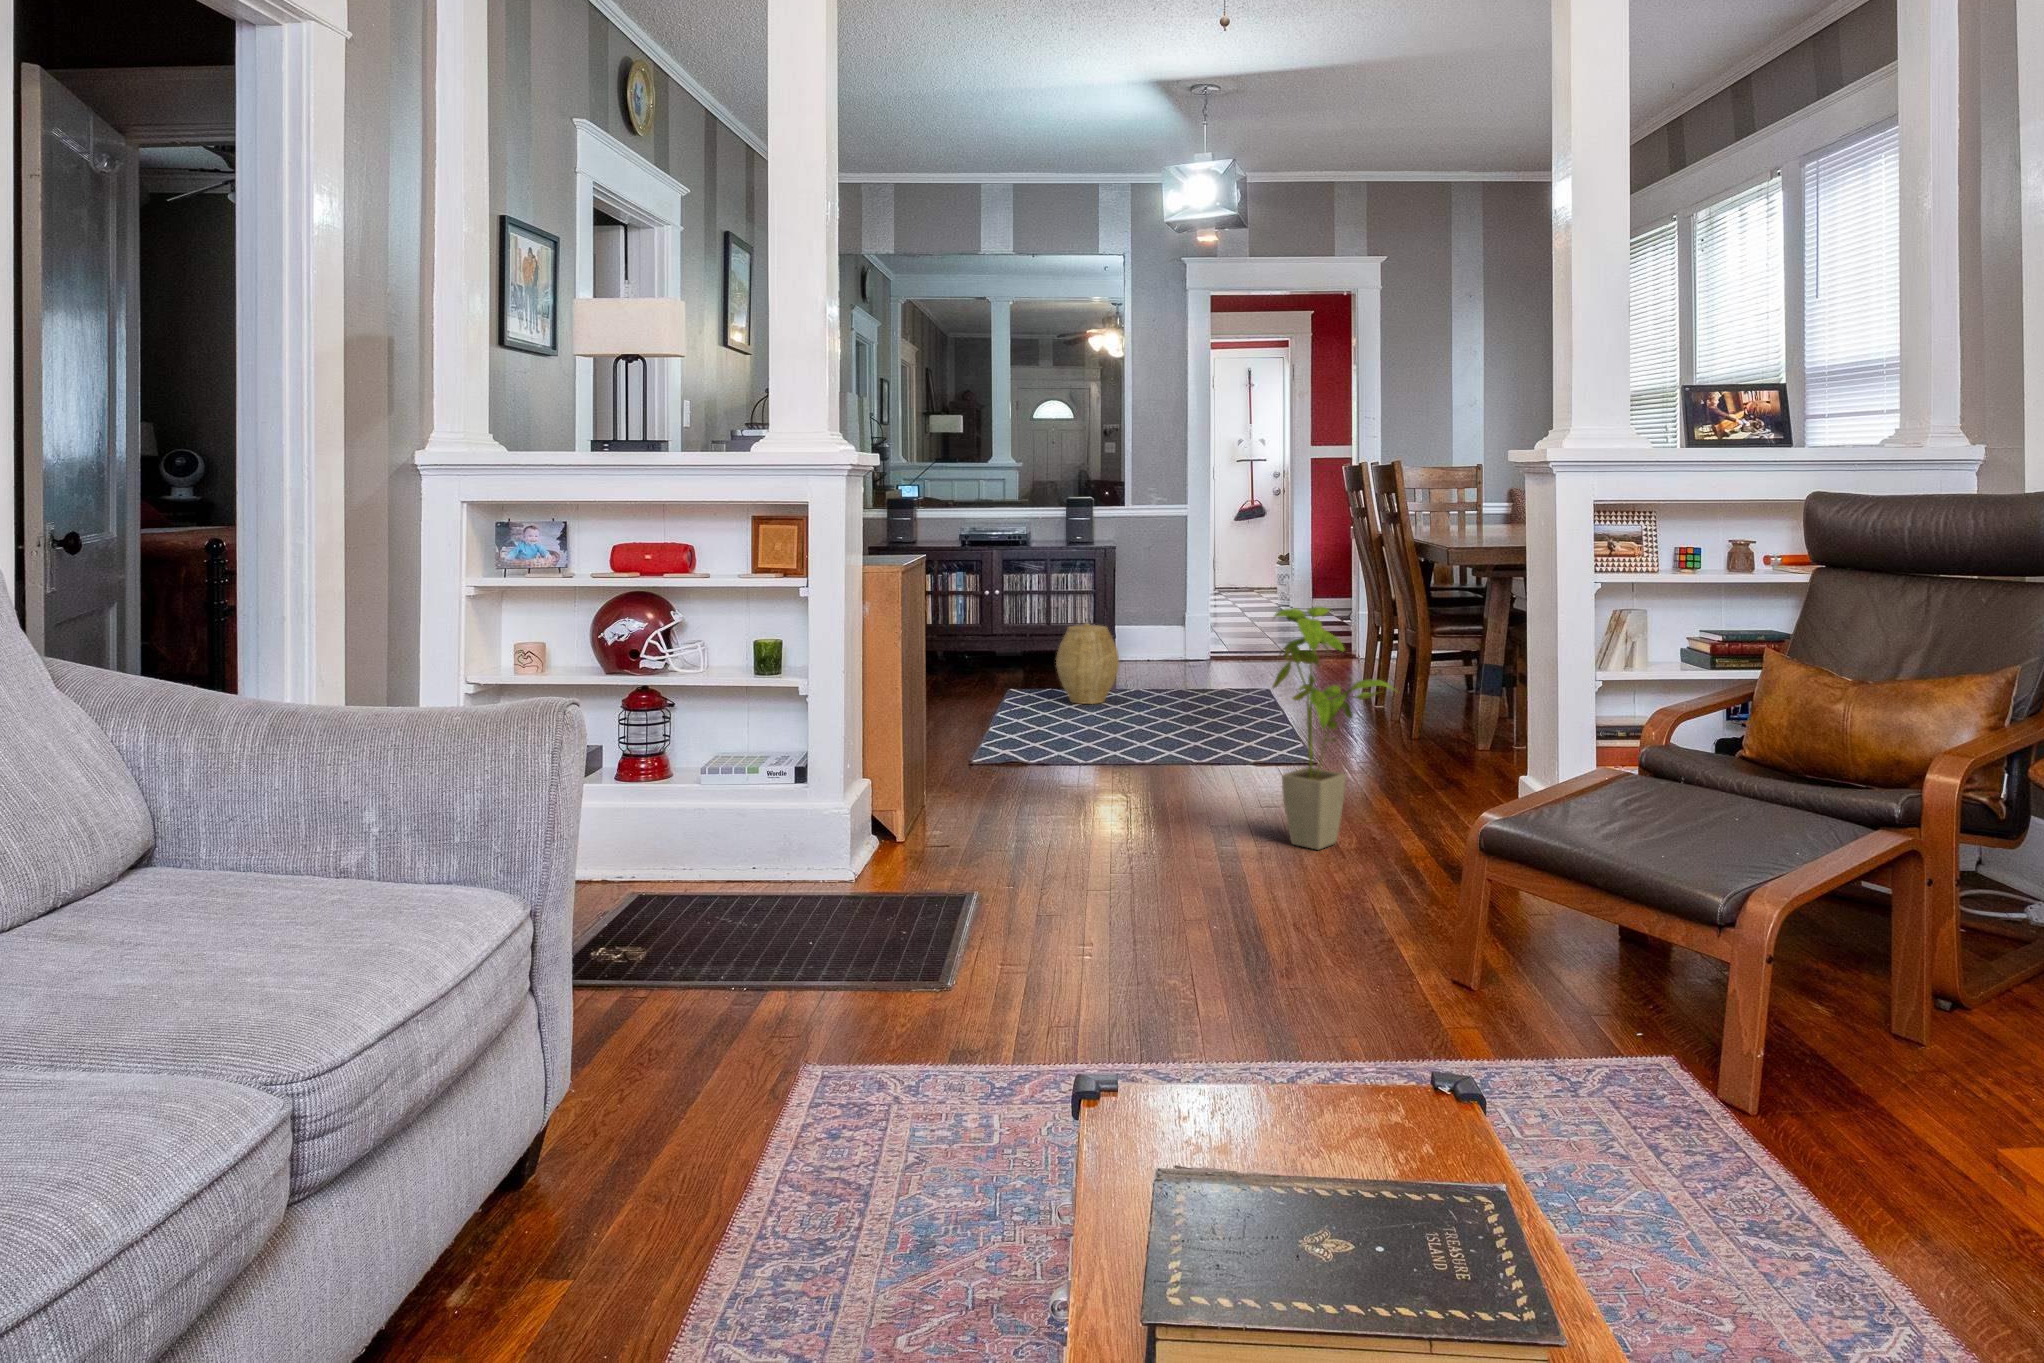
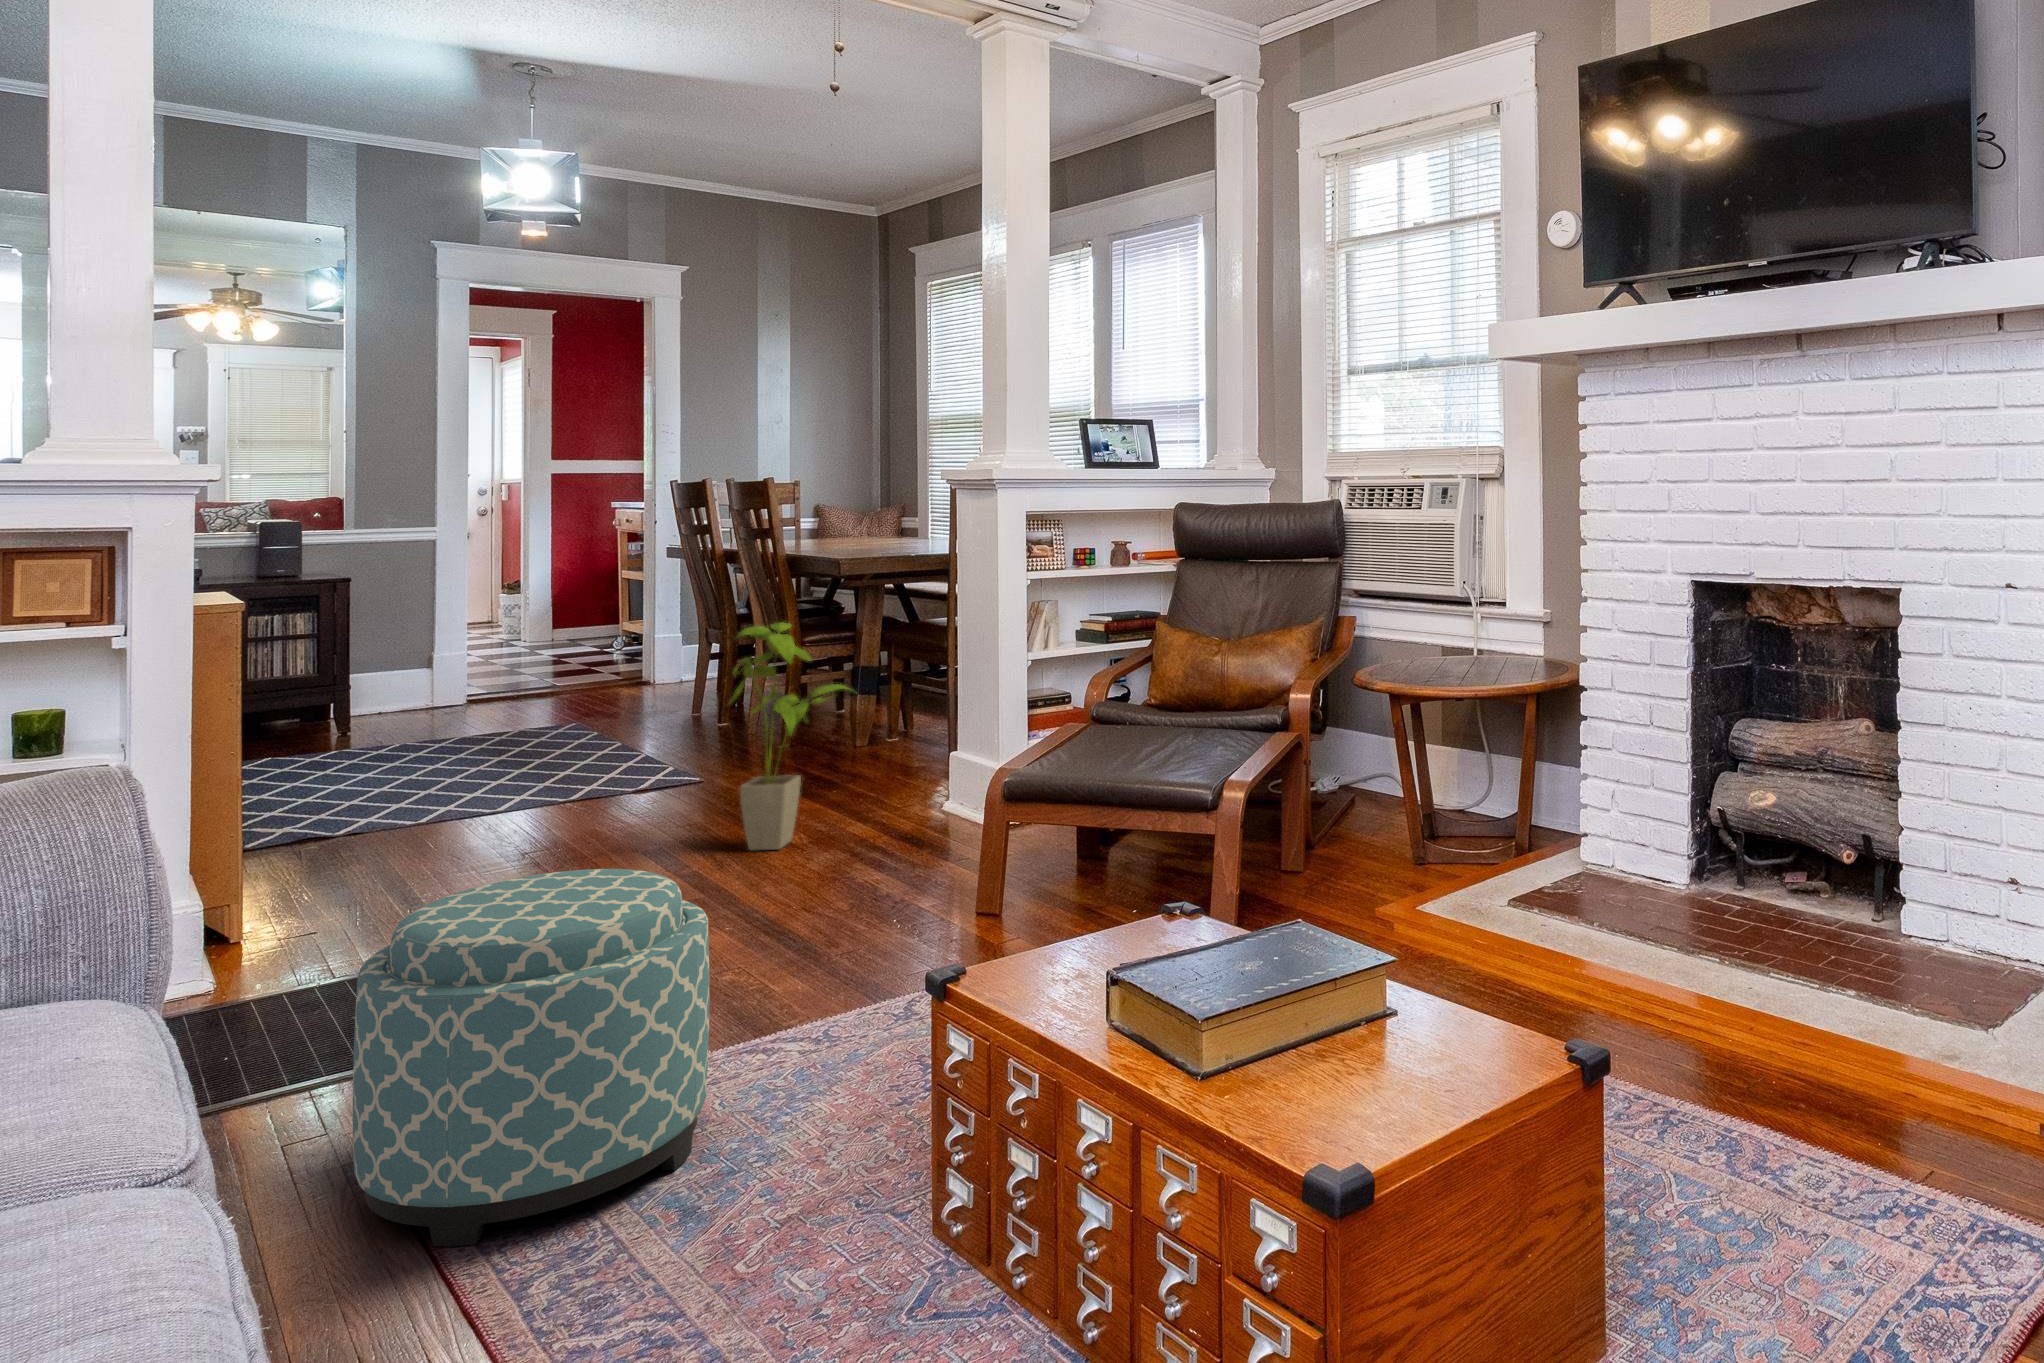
woven basket: present [1056,623,1119,704] -> none [305,673,398,770]
ottoman: none [684,834,995,1196] -> present [353,869,709,1246]

